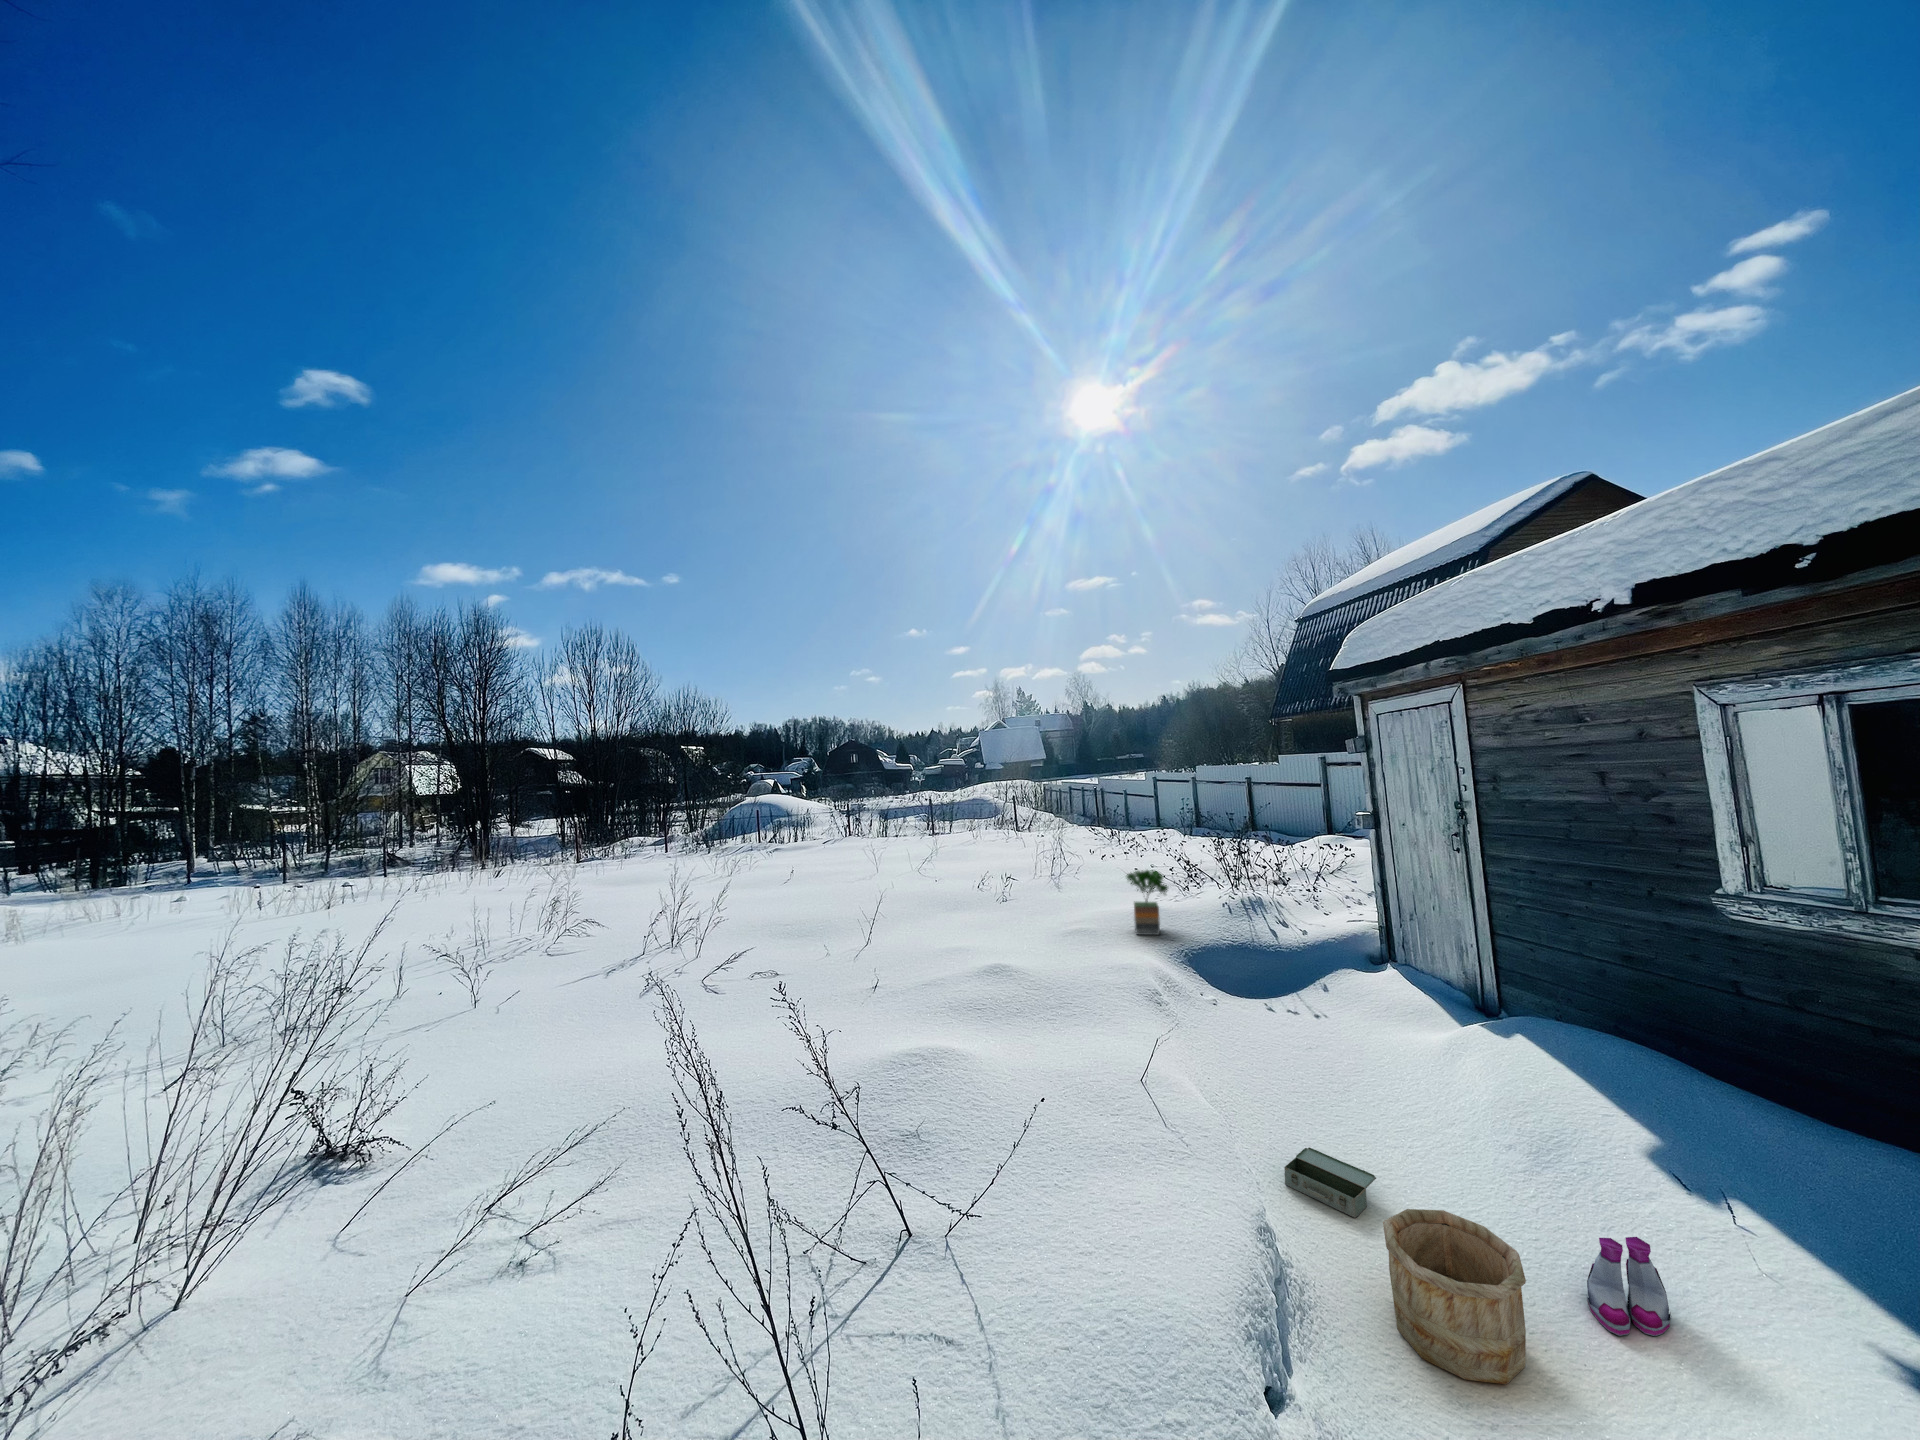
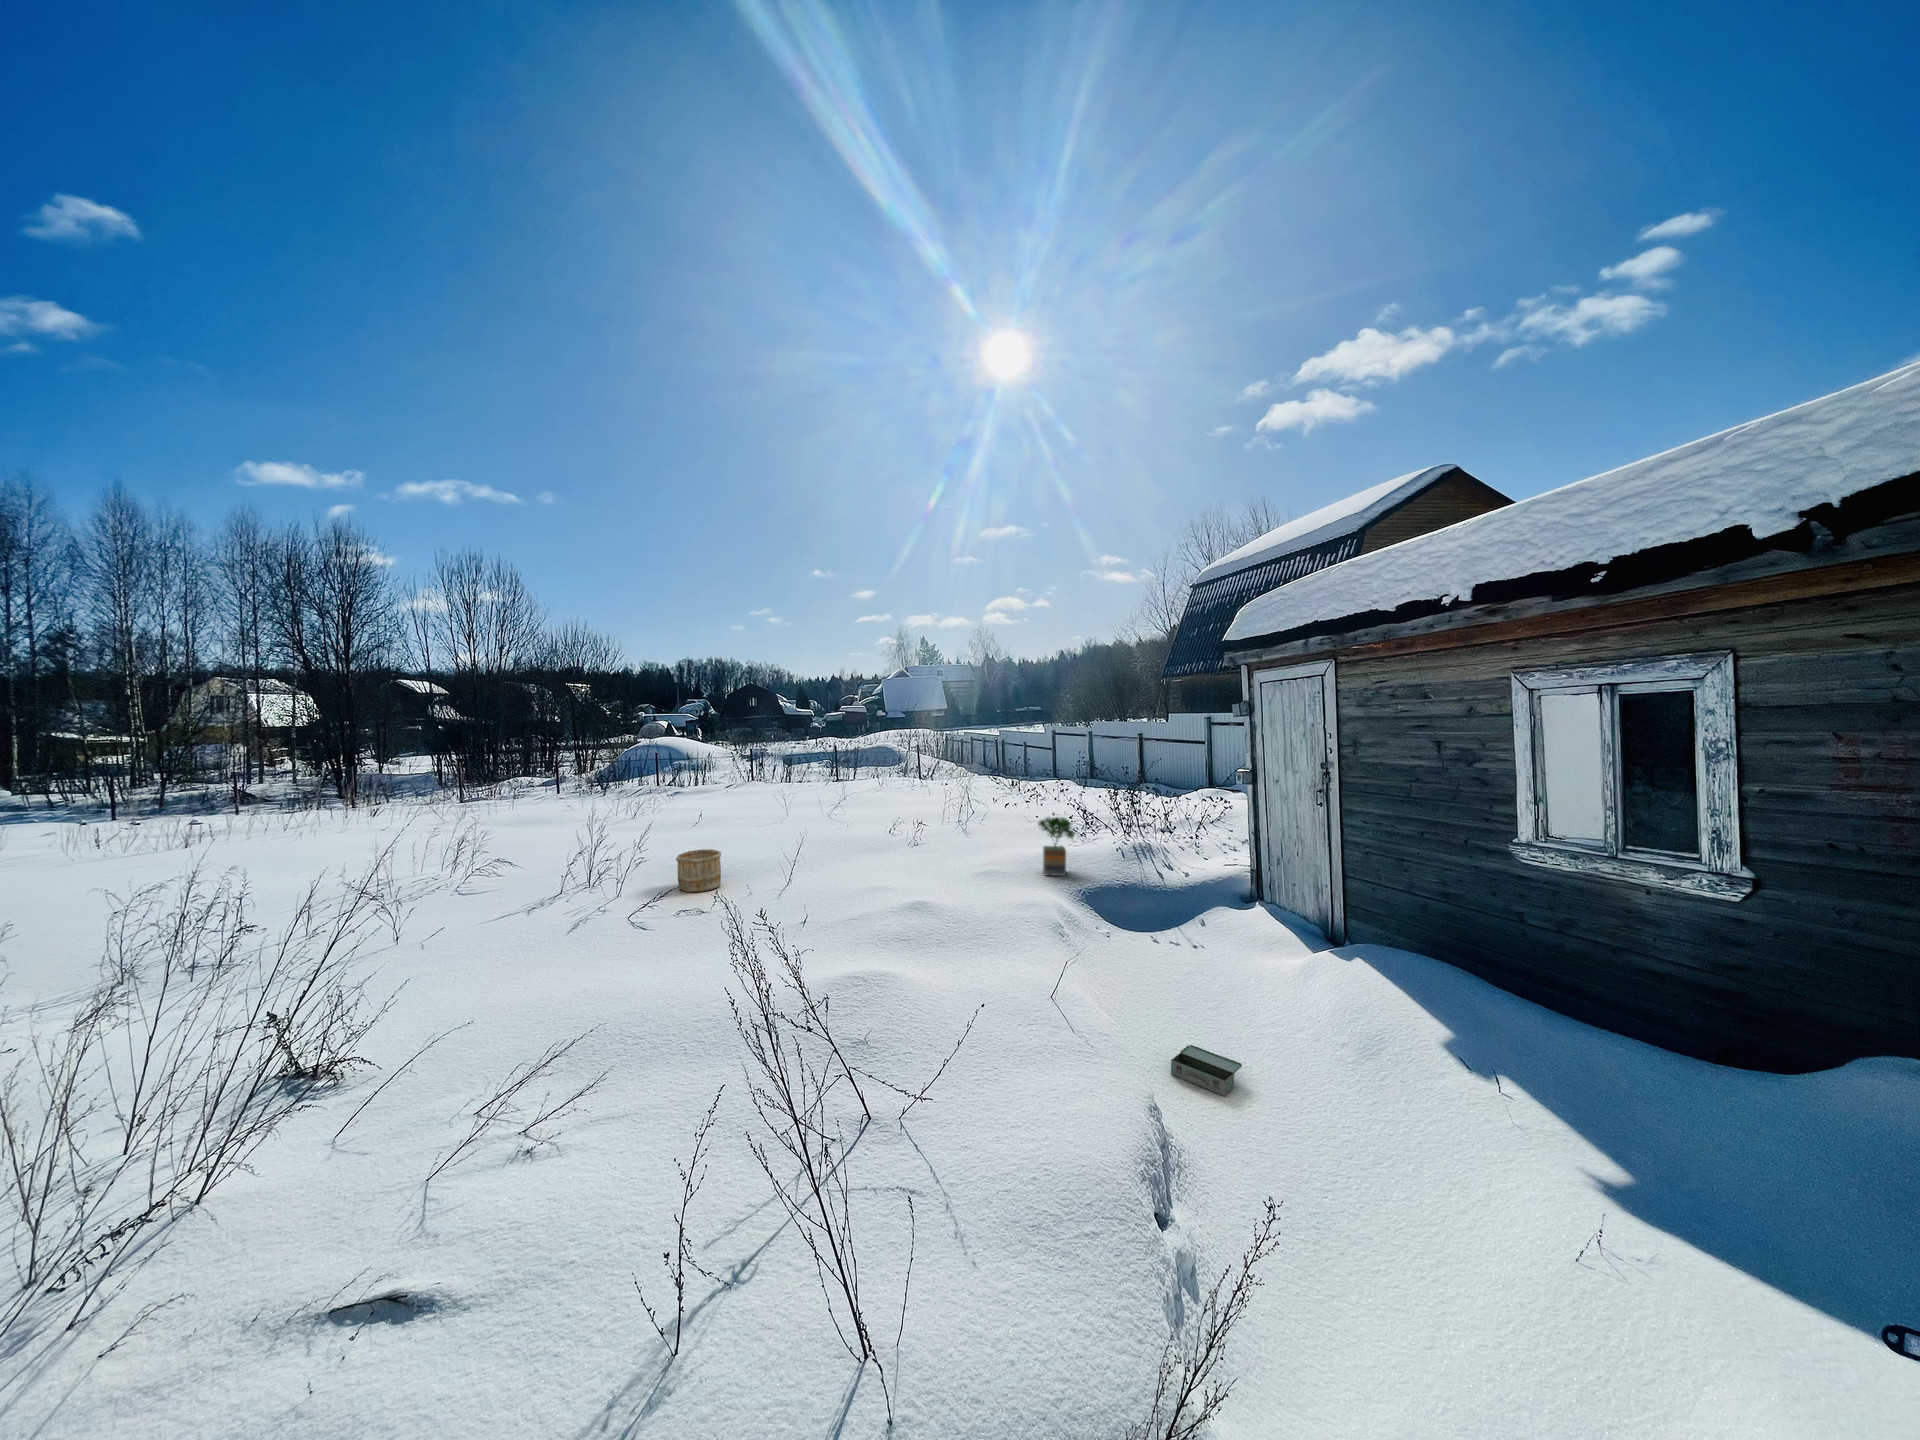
wooden bucket: present [1383,1209,1526,1384] -> present [676,849,721,892]
boots: present [1587,1237,1671,1336] -> none [1389,1095,1446,1166]

